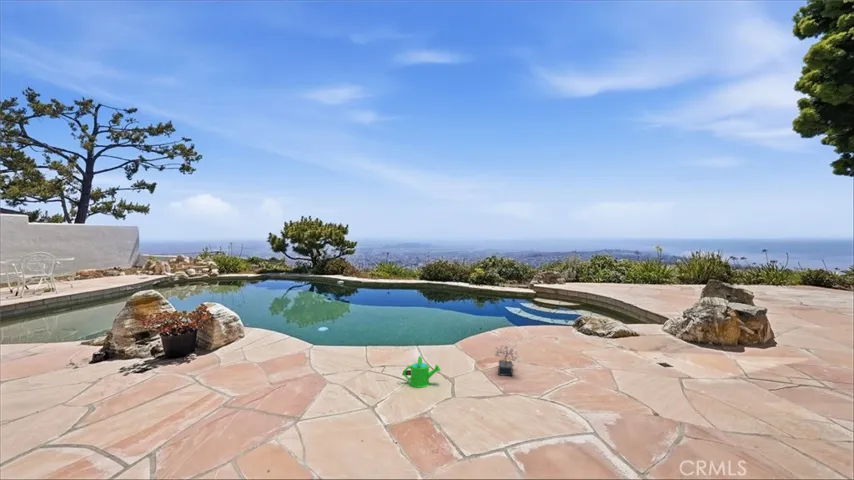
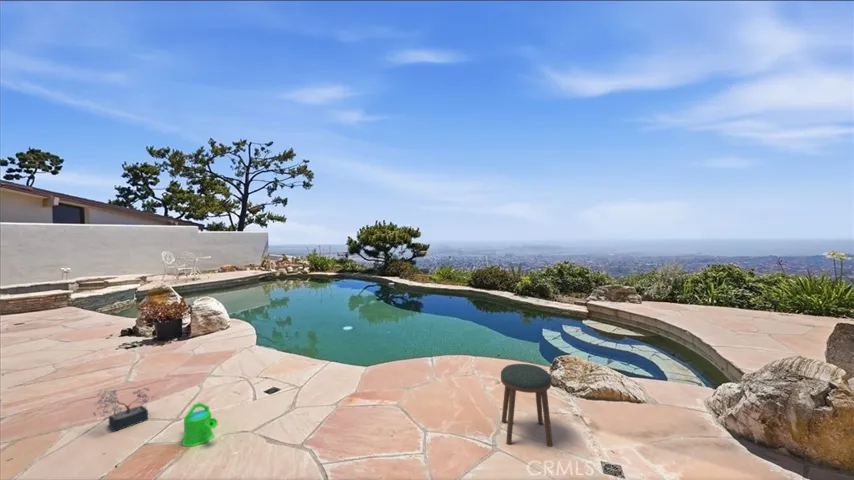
stool: none [585,312,624,358] -> present [501,364,552,446]
decorative plant: present [495,346,517,376] -> present [93,388,154,431]

